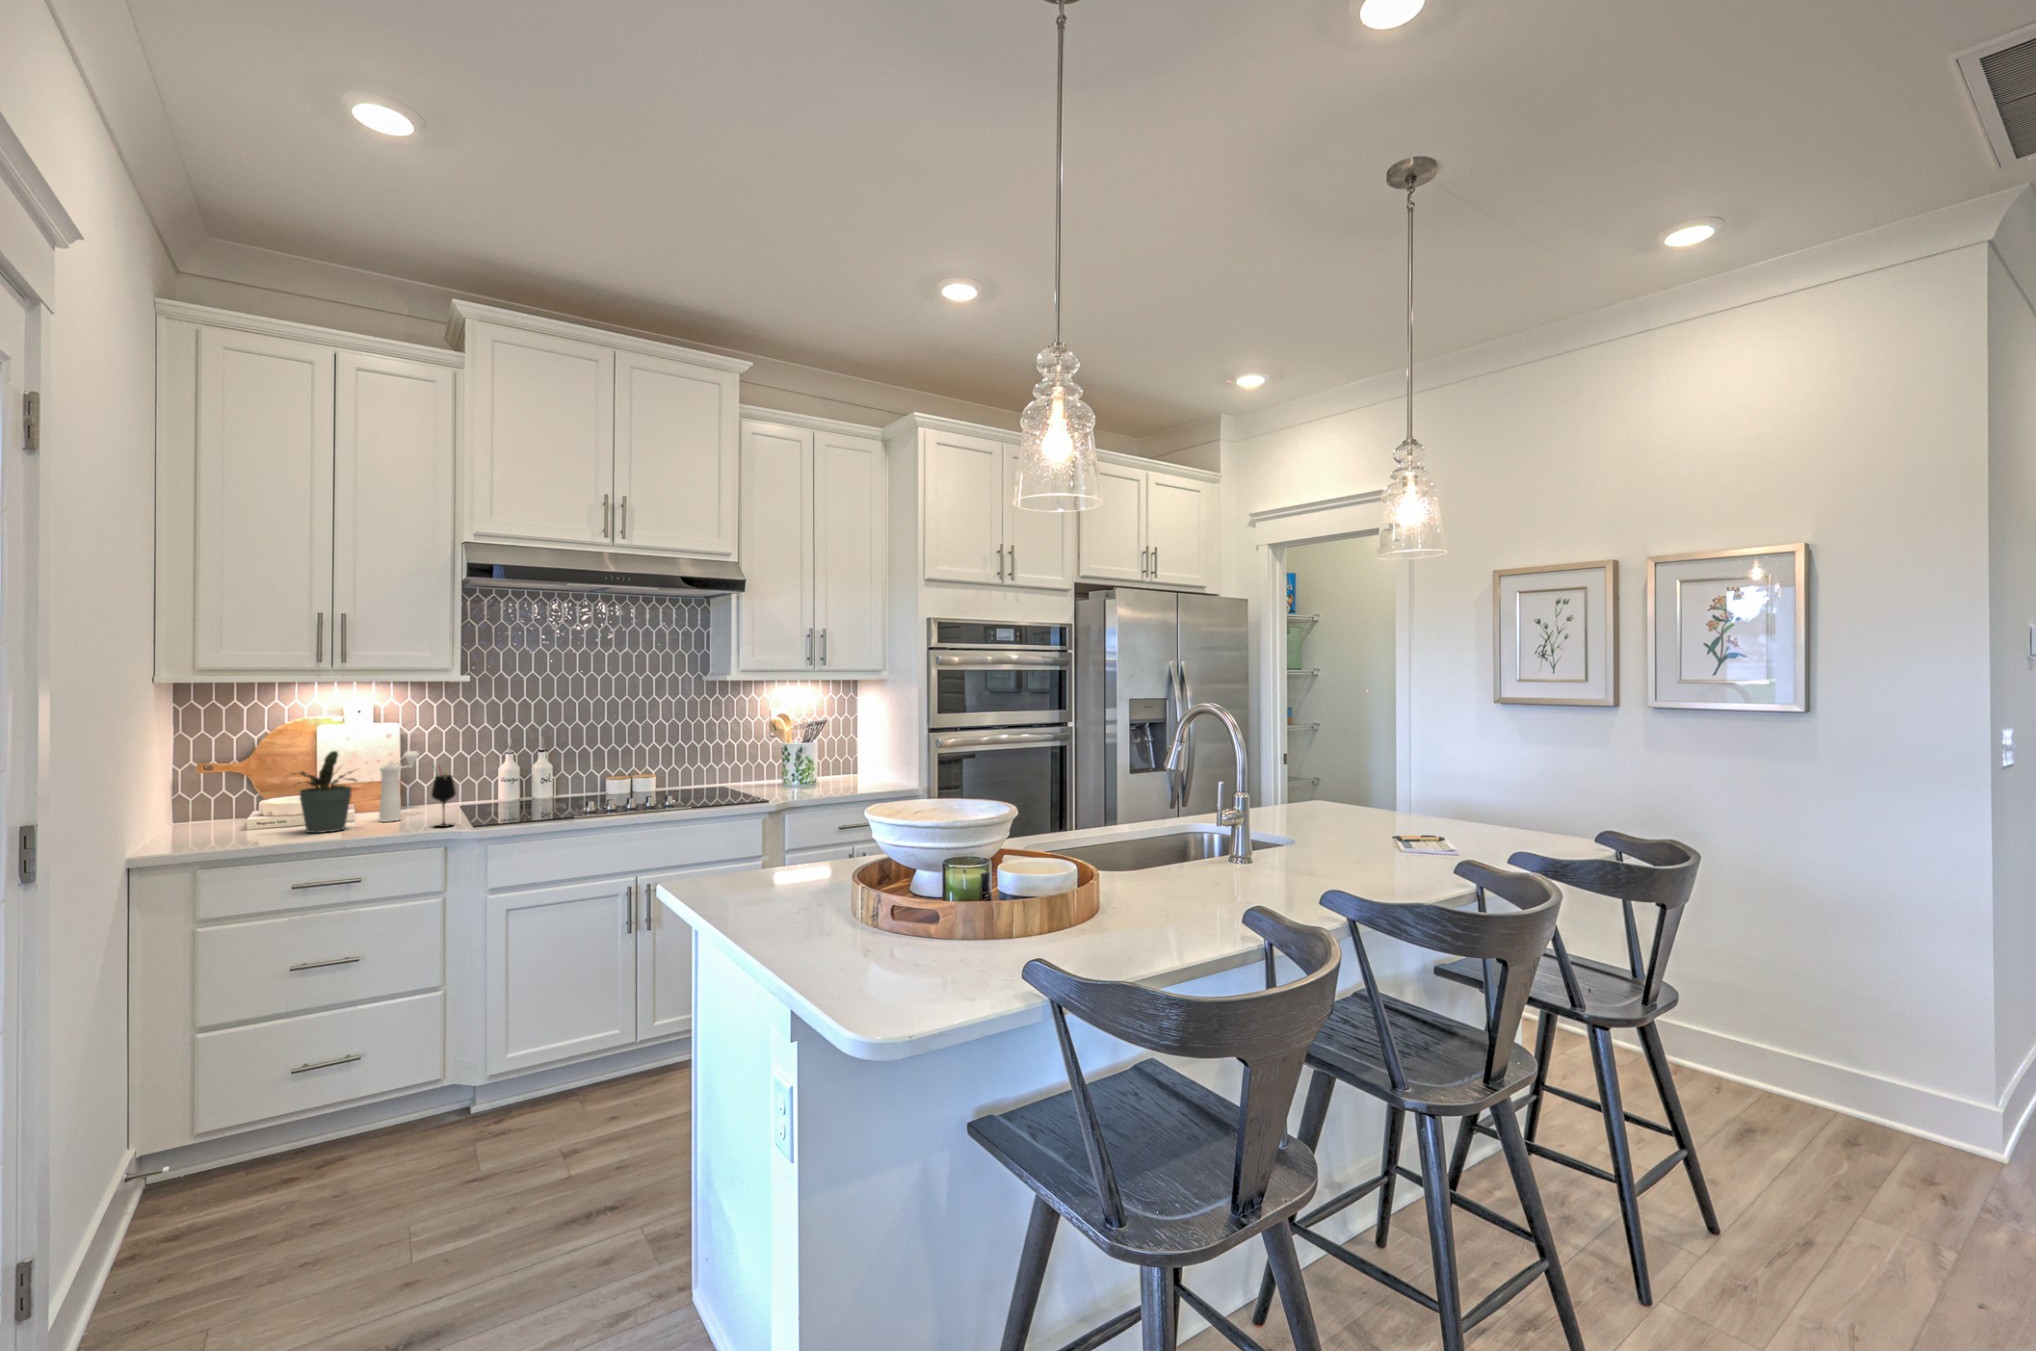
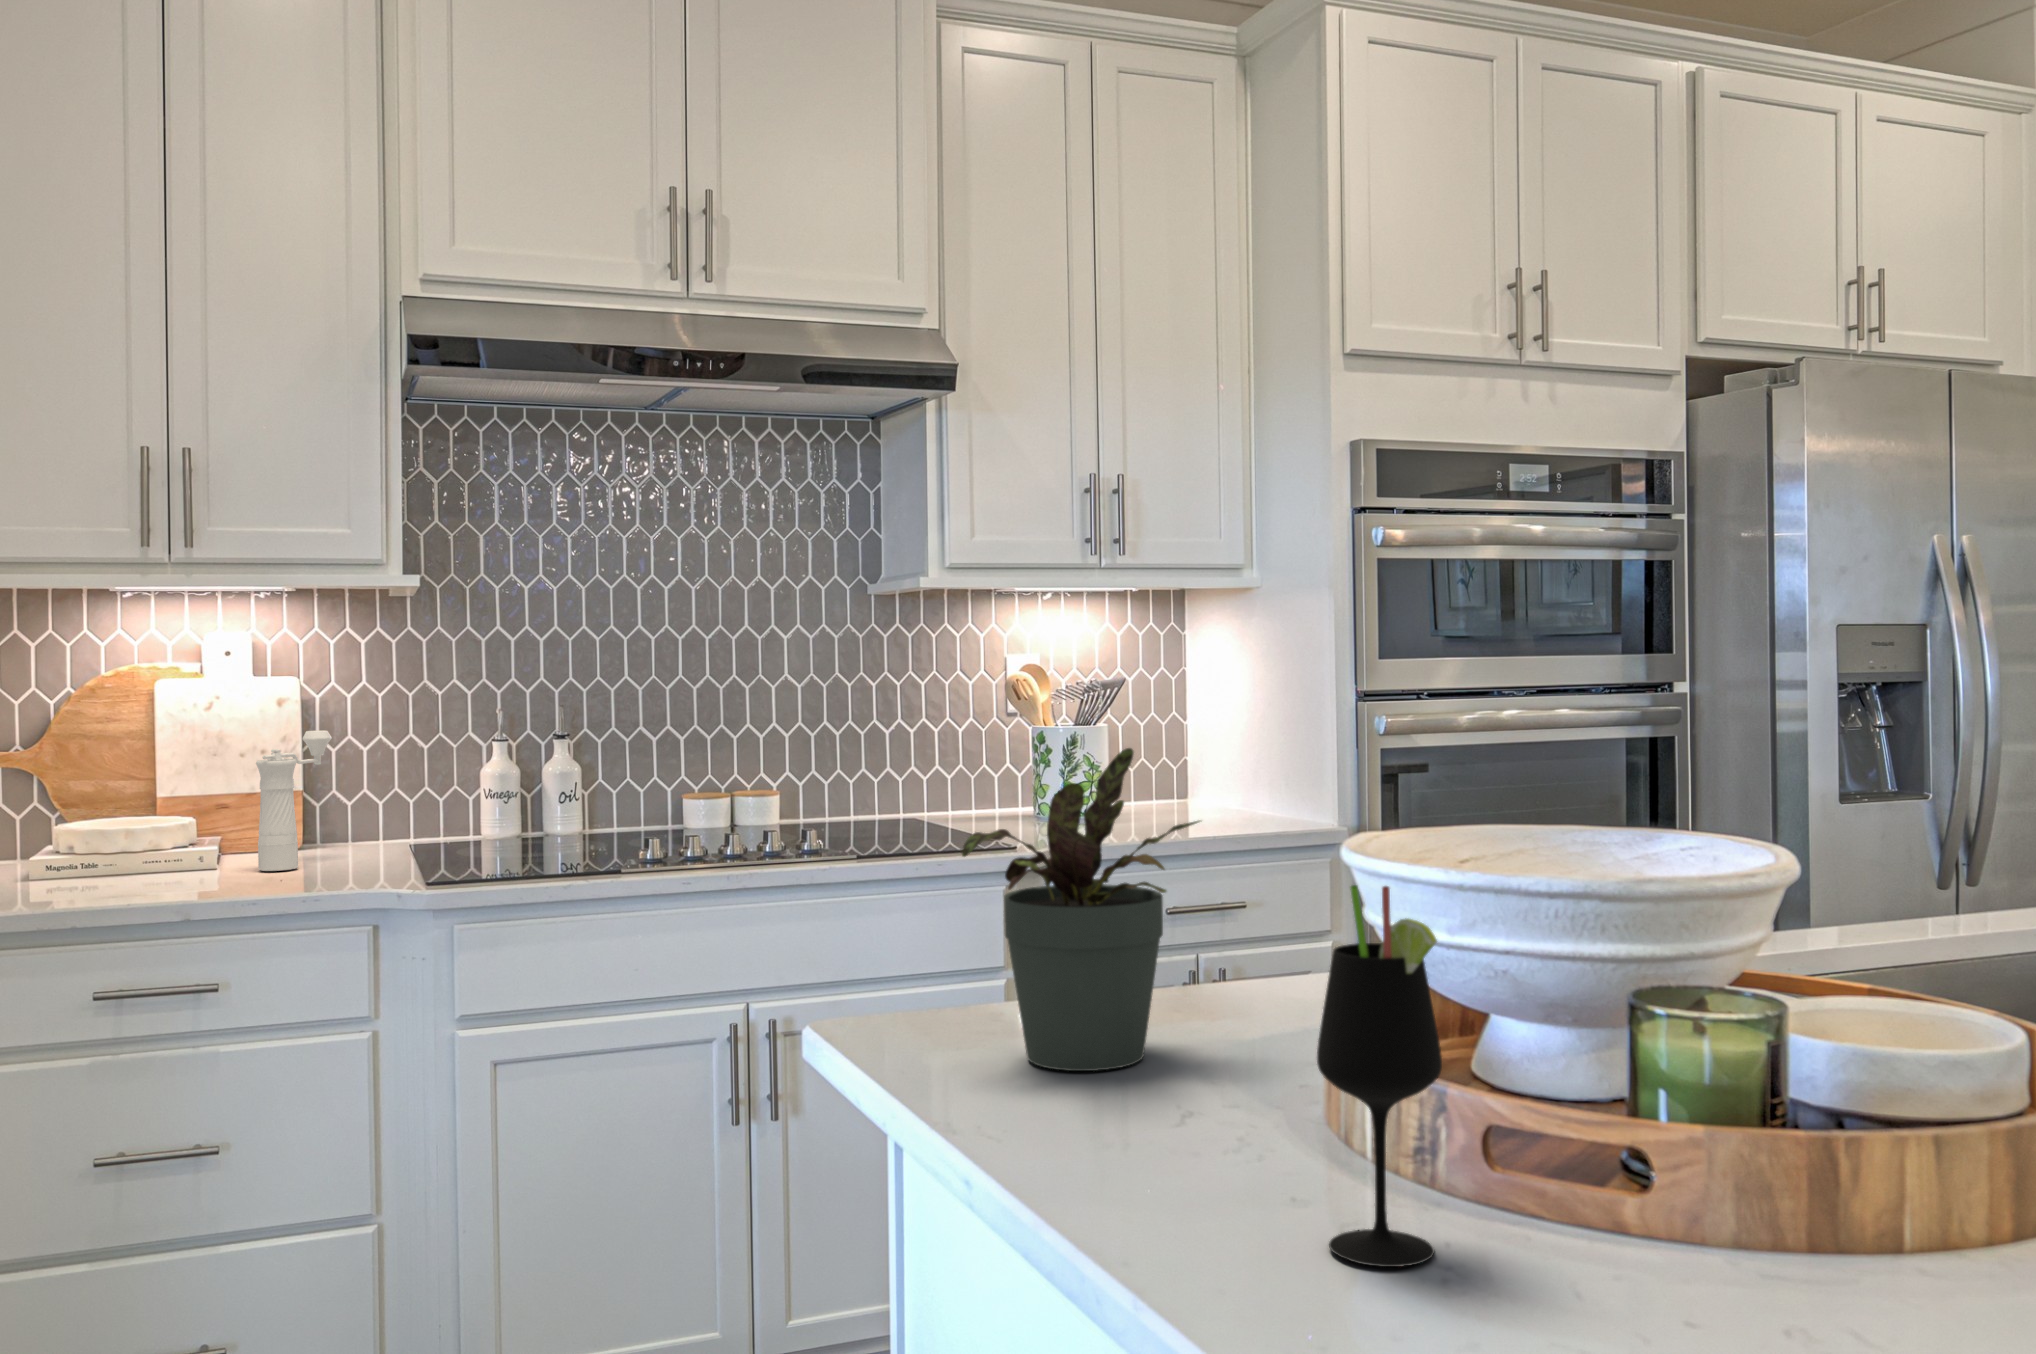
potted plant: present [293,751,357,833] -> present [962,748,1200,1071]
wine glass: present [431,769,456,827] -> present [1317,885,1442,1267]

